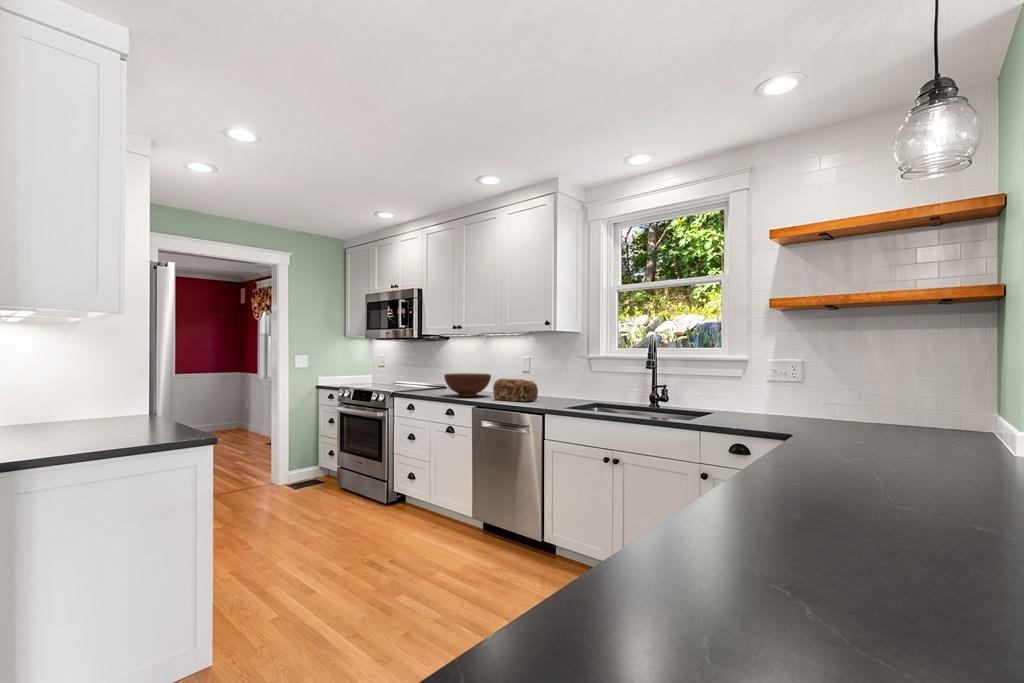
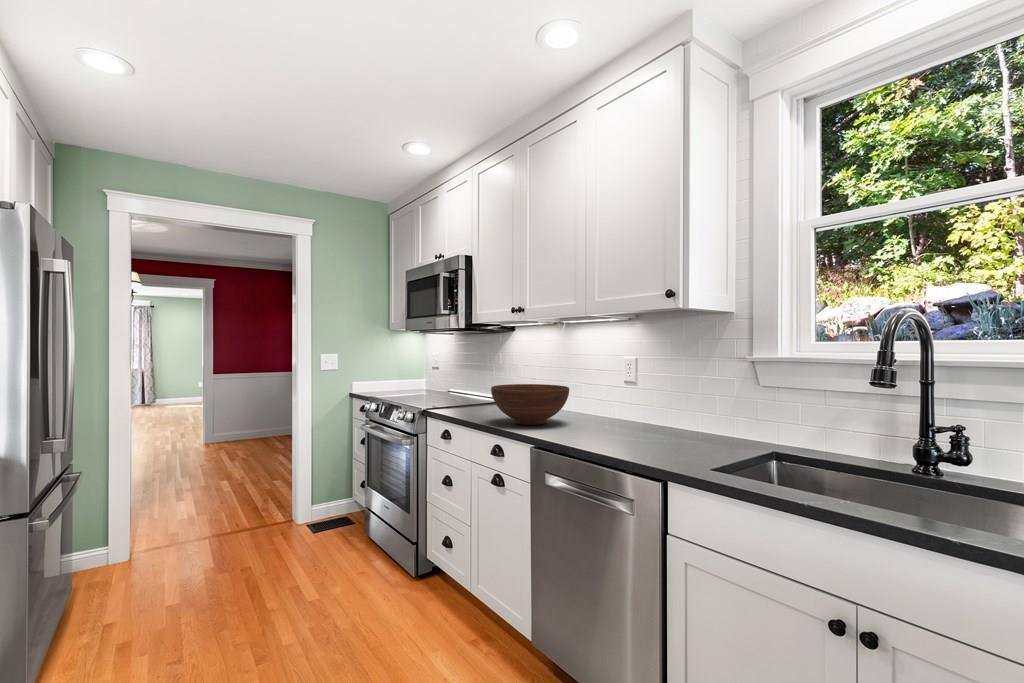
bread loaf: present [493,379,538,401] -> none [569,397,652,443]

